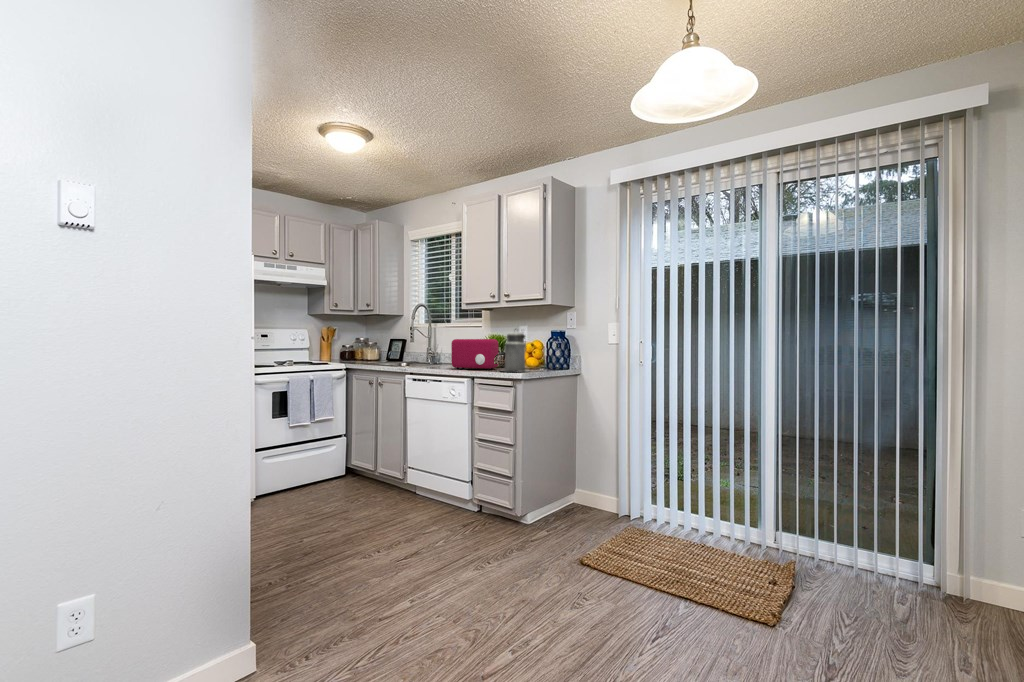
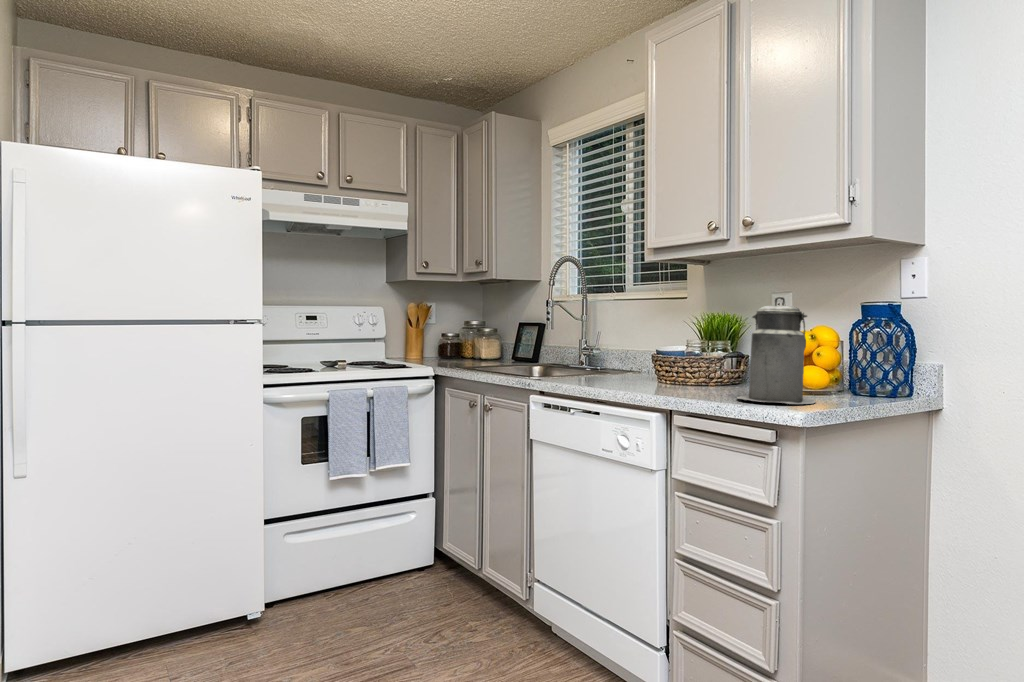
toaster: present [451,339,498,370] -> none [622,323,729,393]

